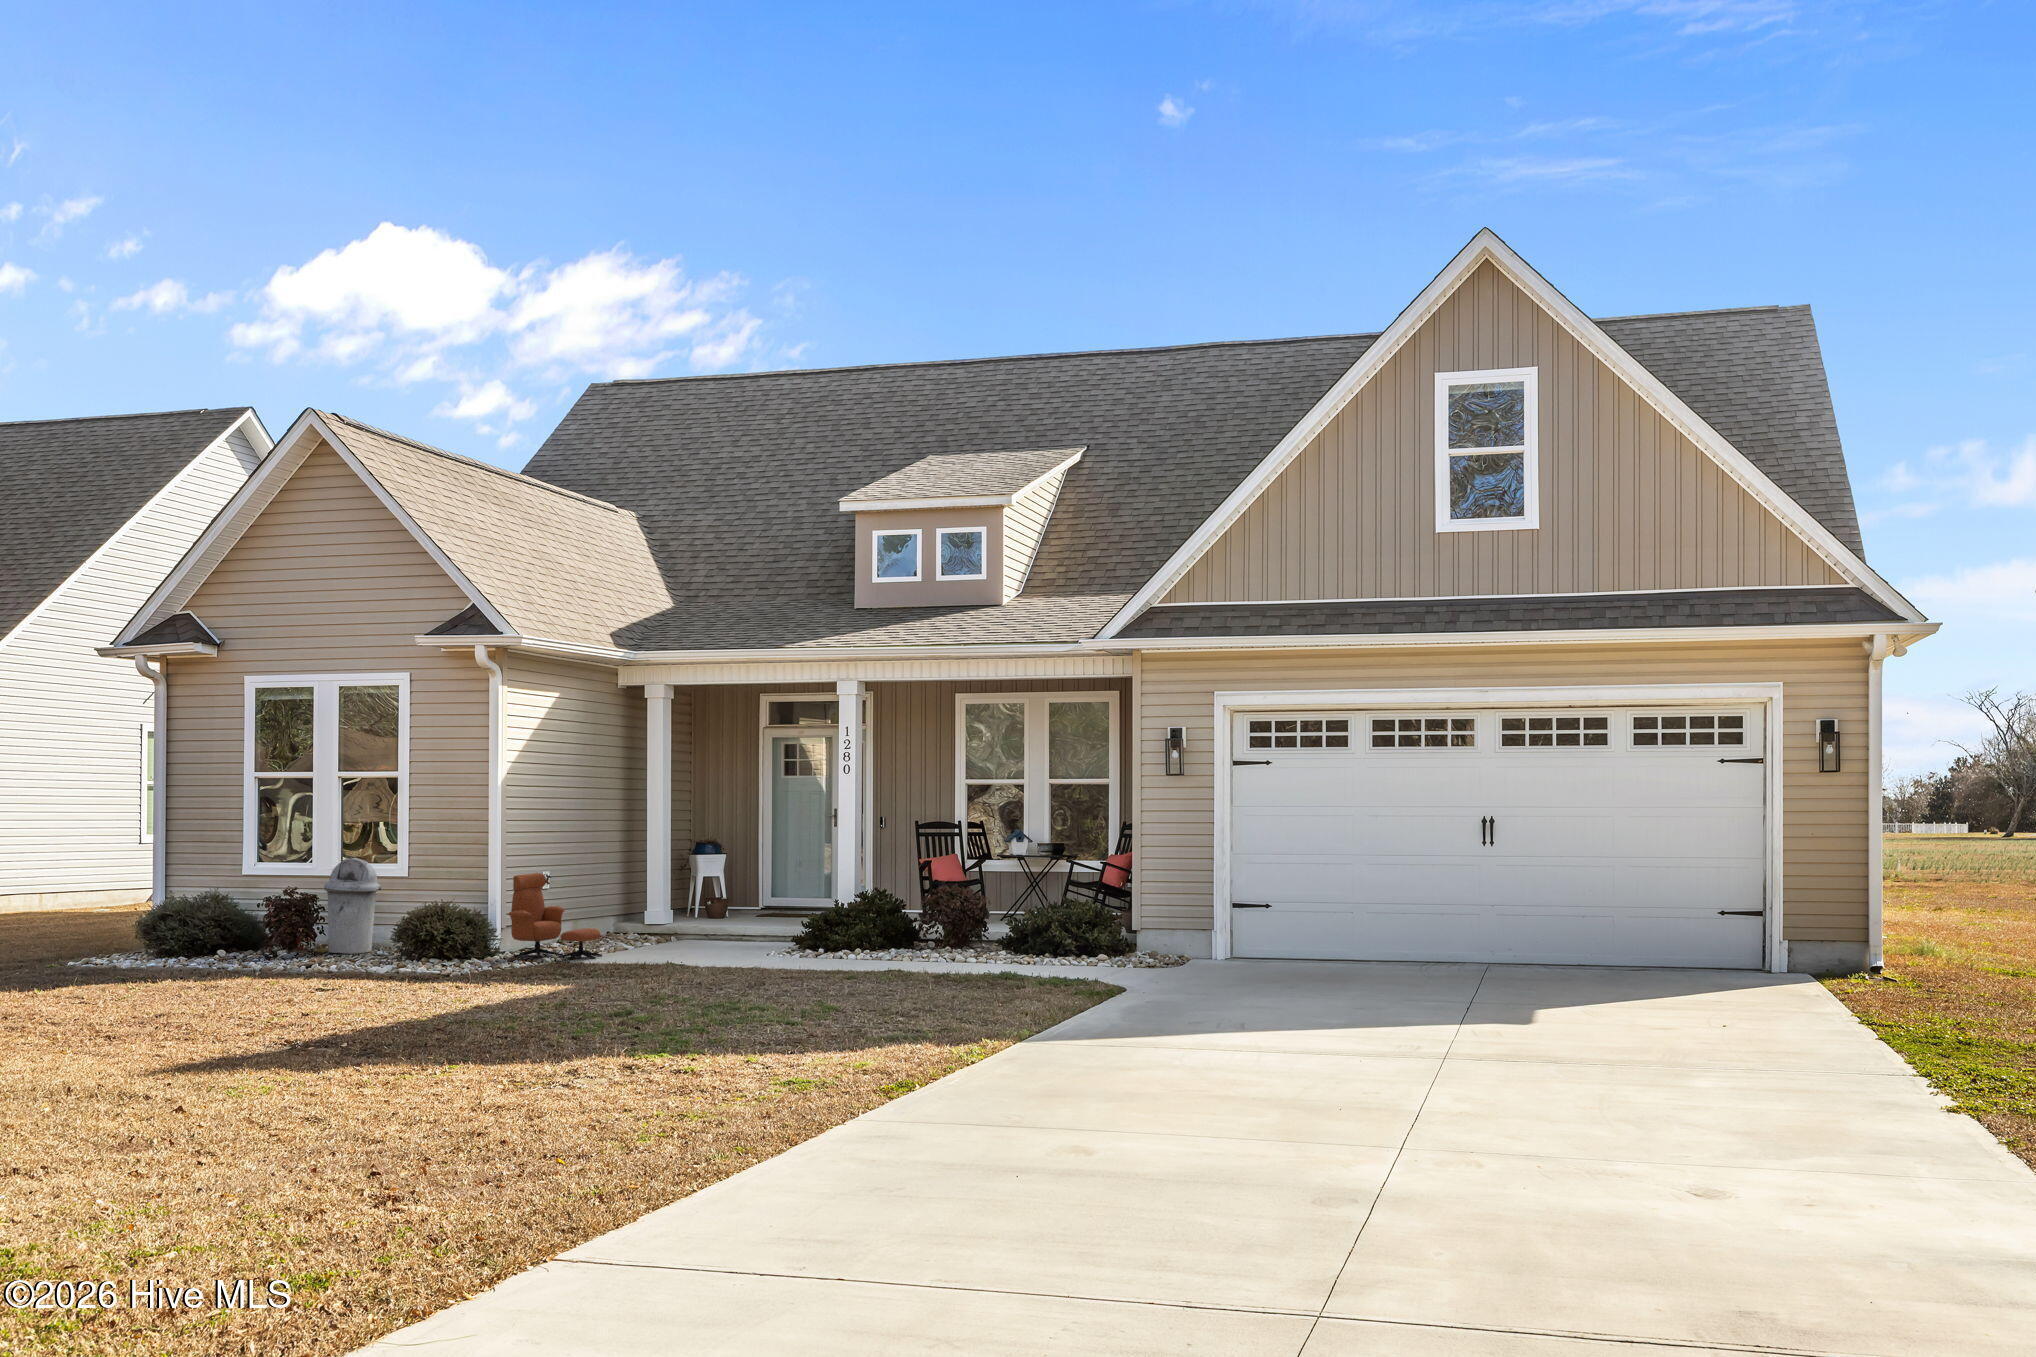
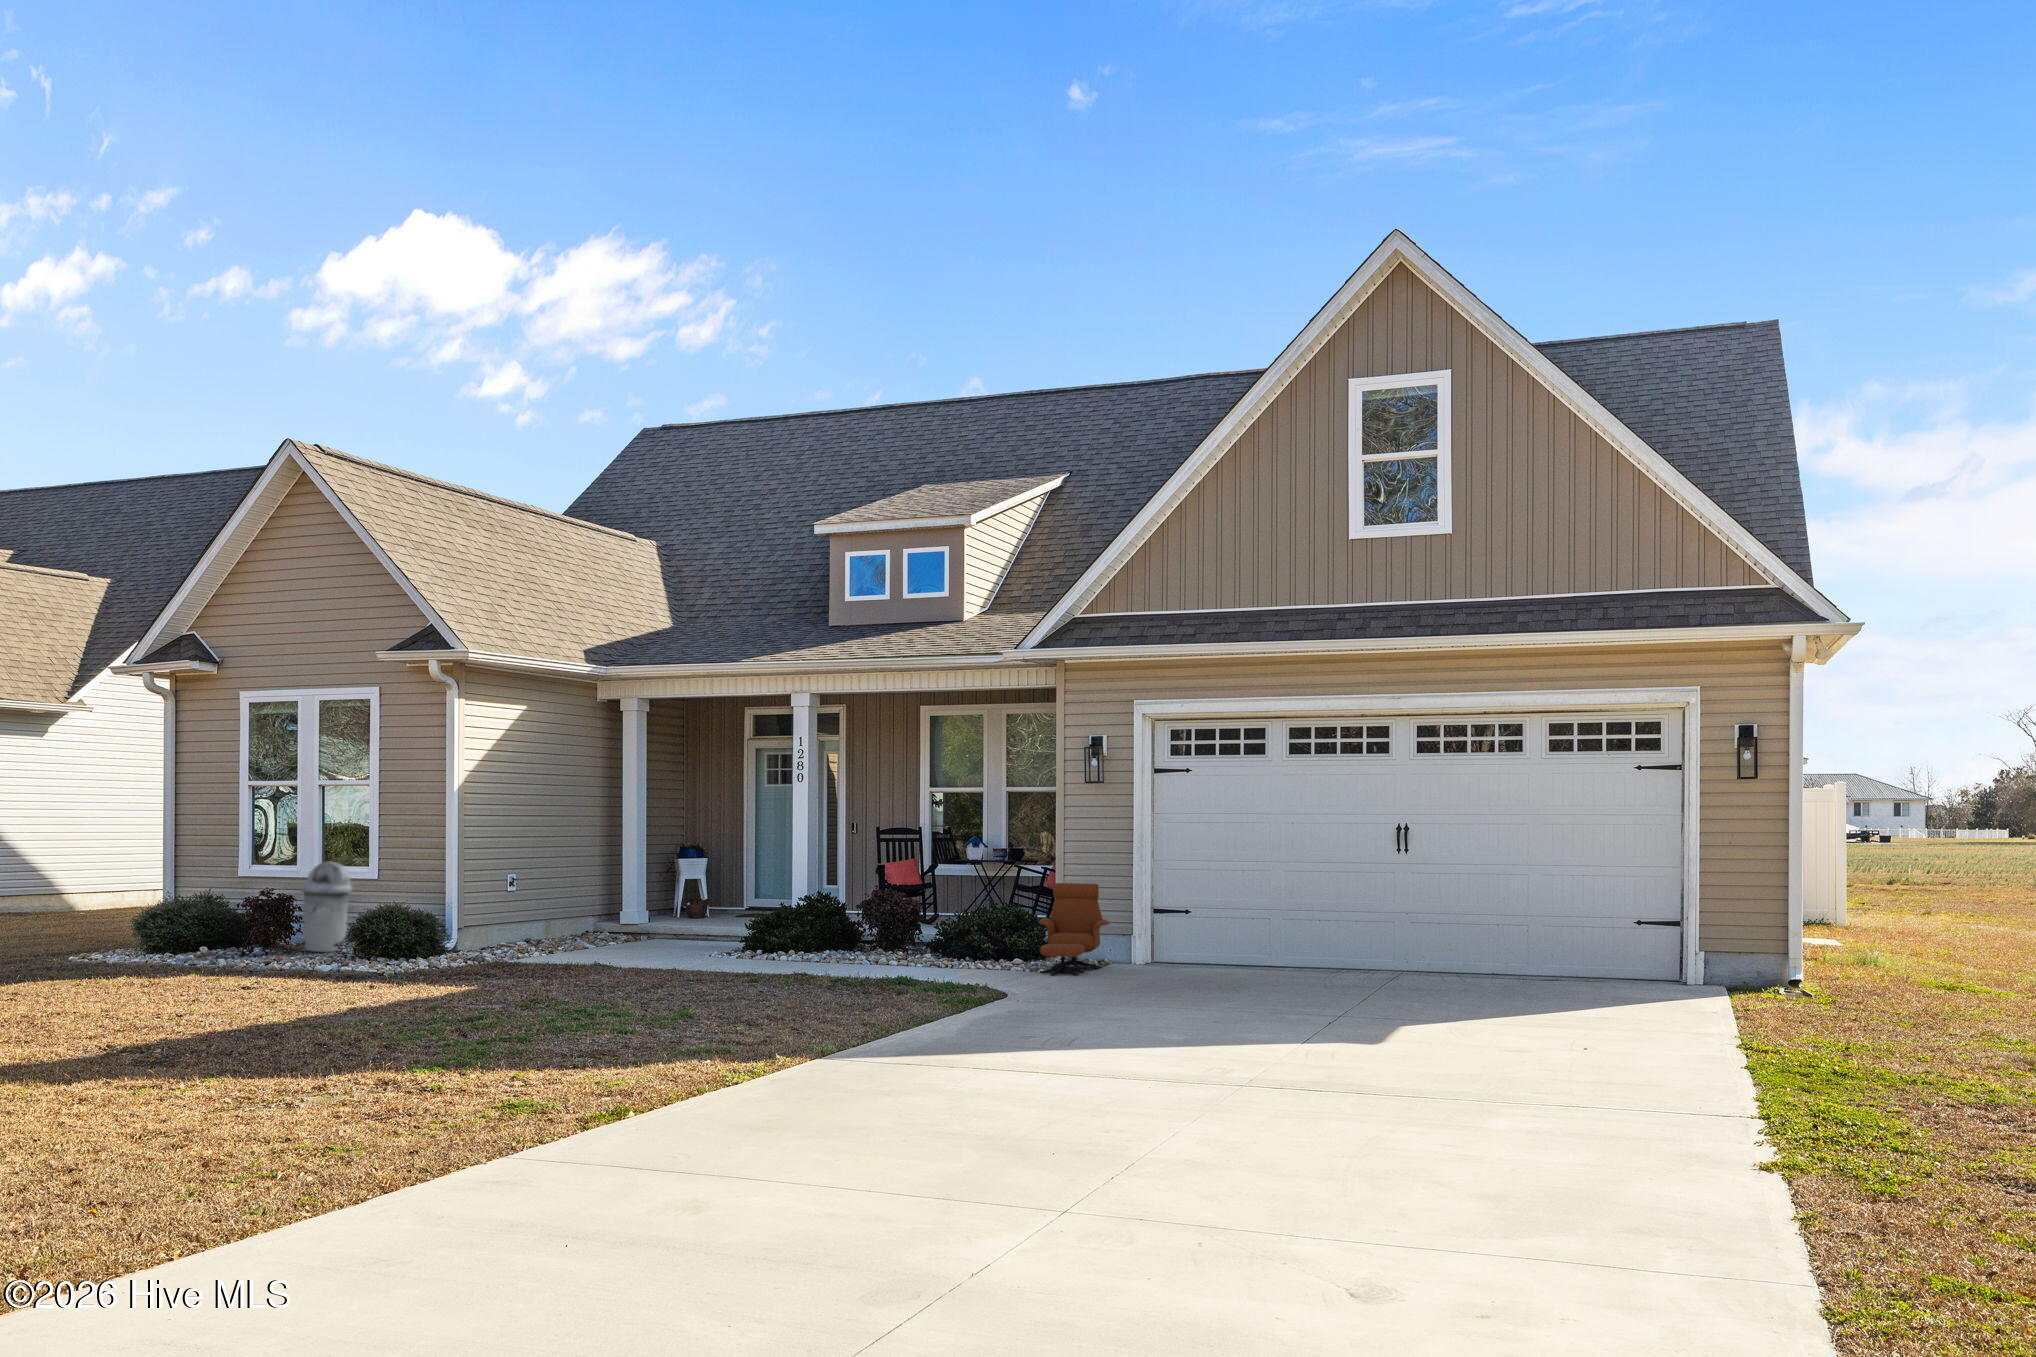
lounge chair: present [508,873,602,960] -> present [1039,883,1109,976]

